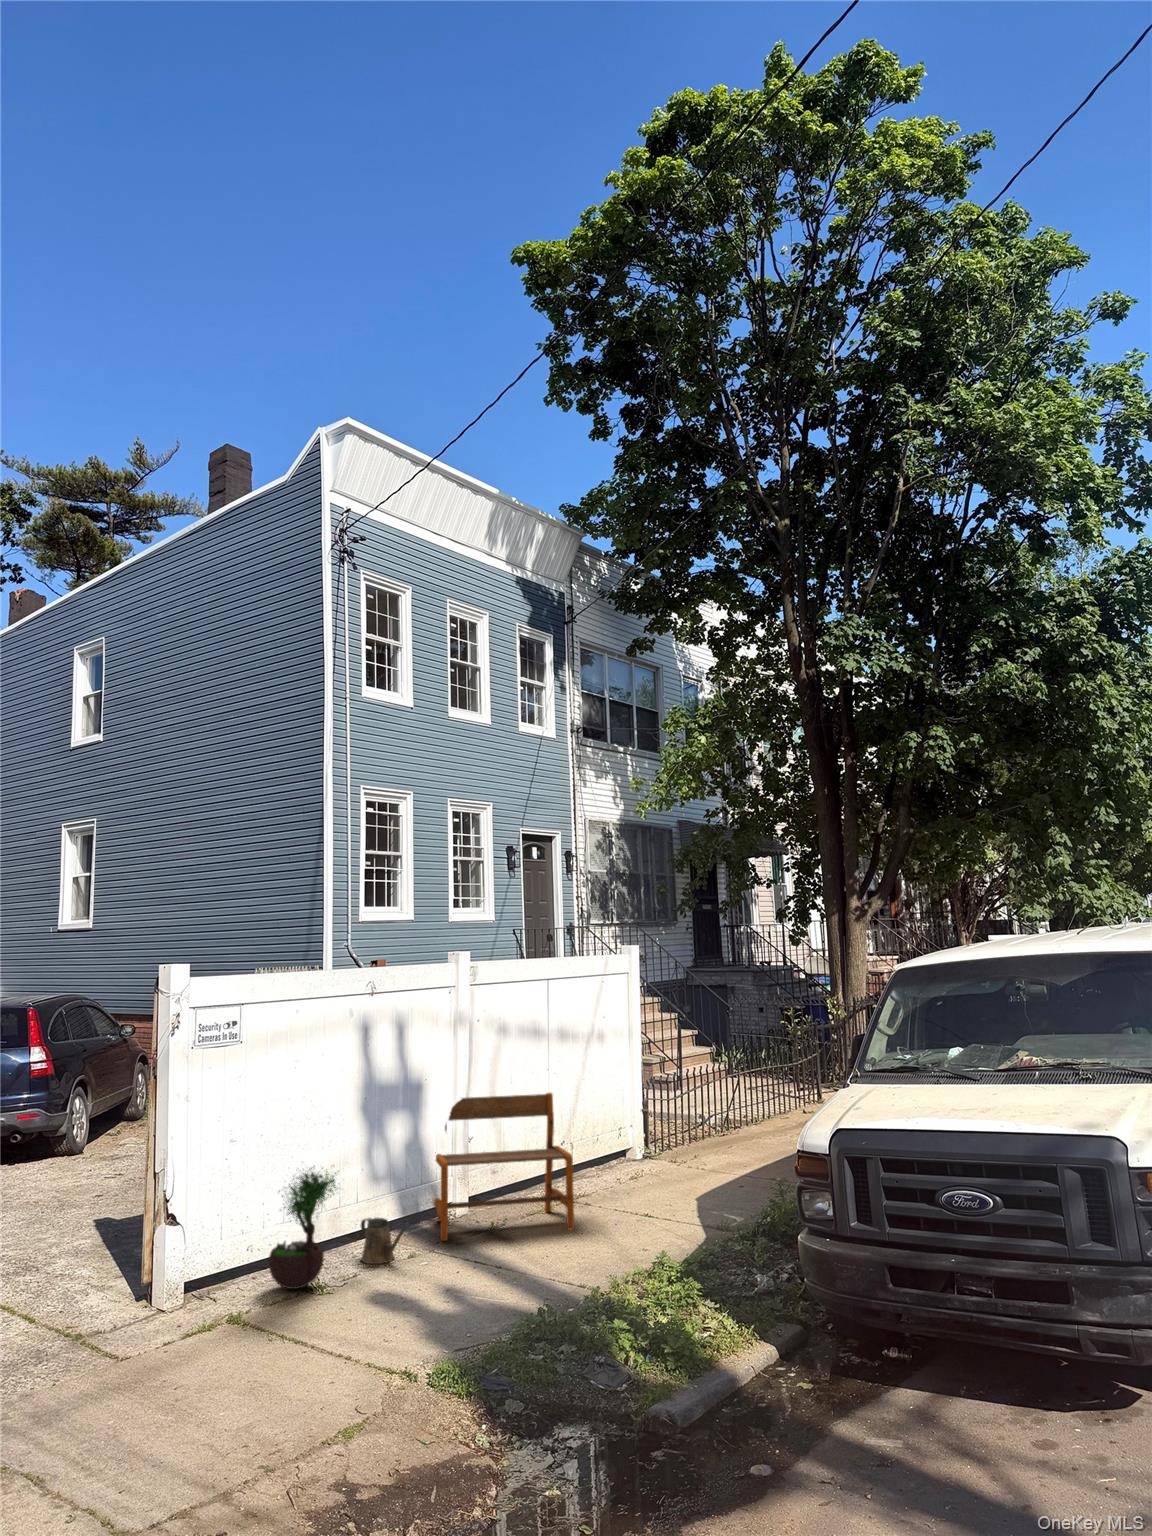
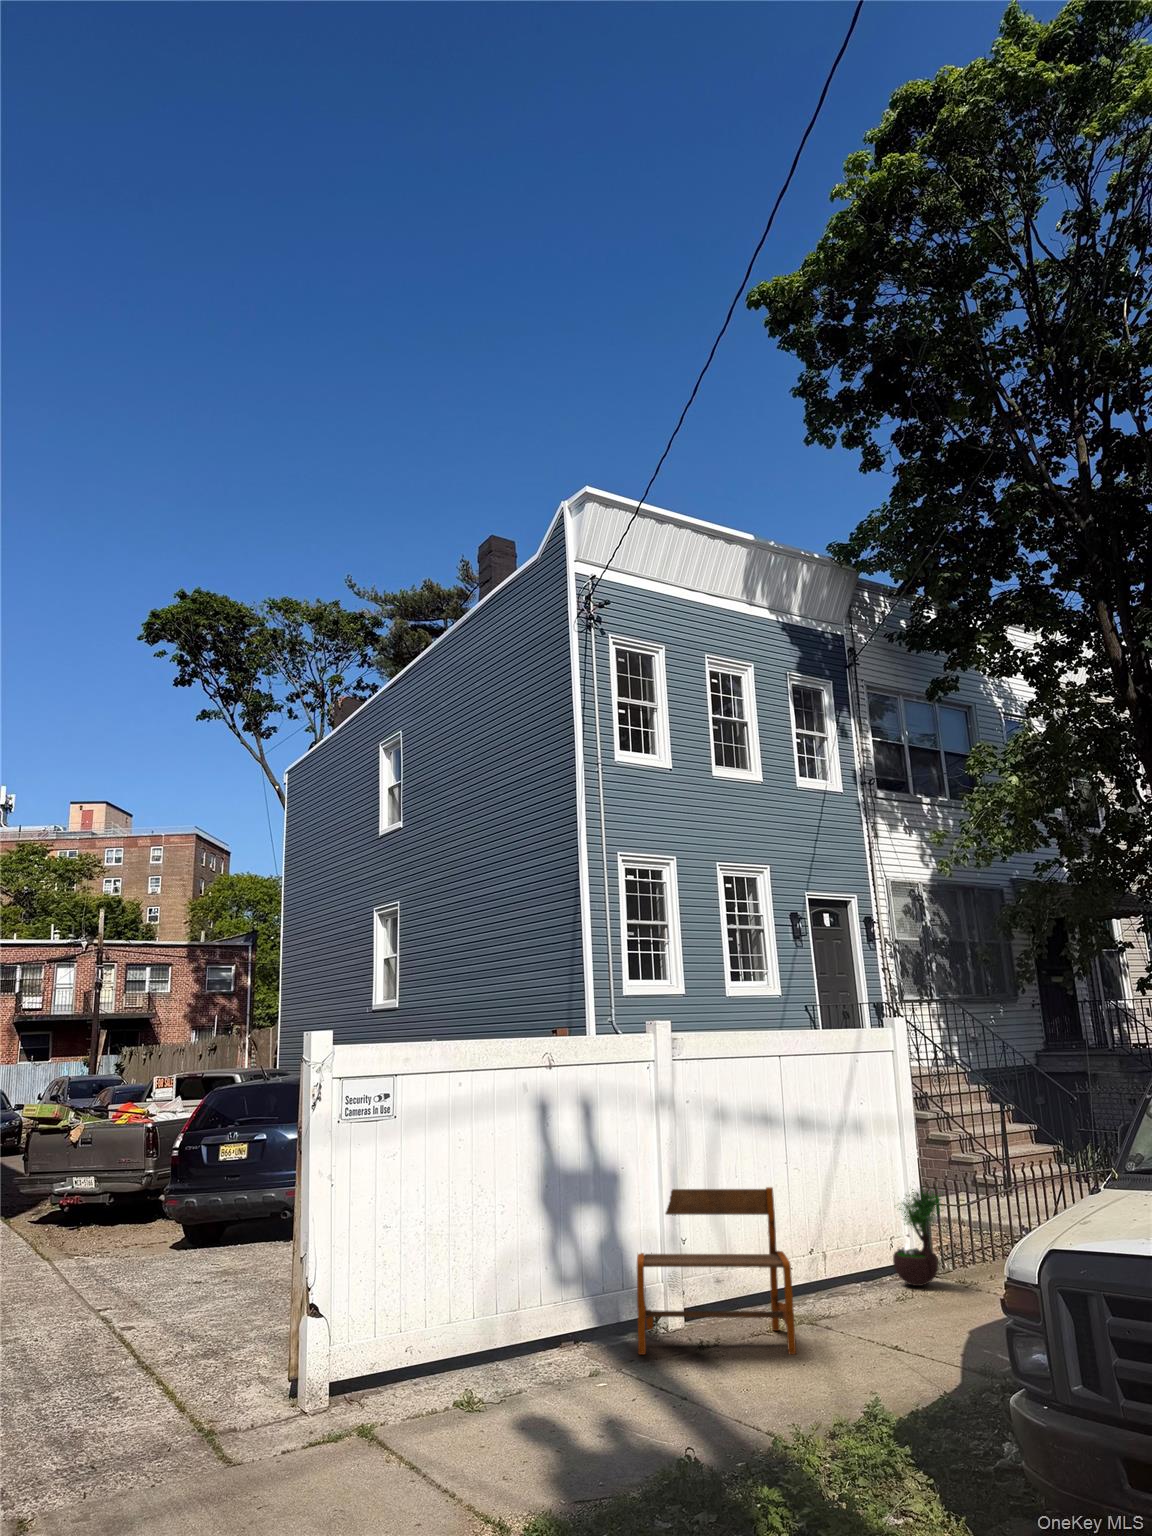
potted tree: present [269,1165,339,1289] -> present [893,1188,945,1286]
watering can: present [361,1218,409,1264] -> none [542,1320,587,1374]

